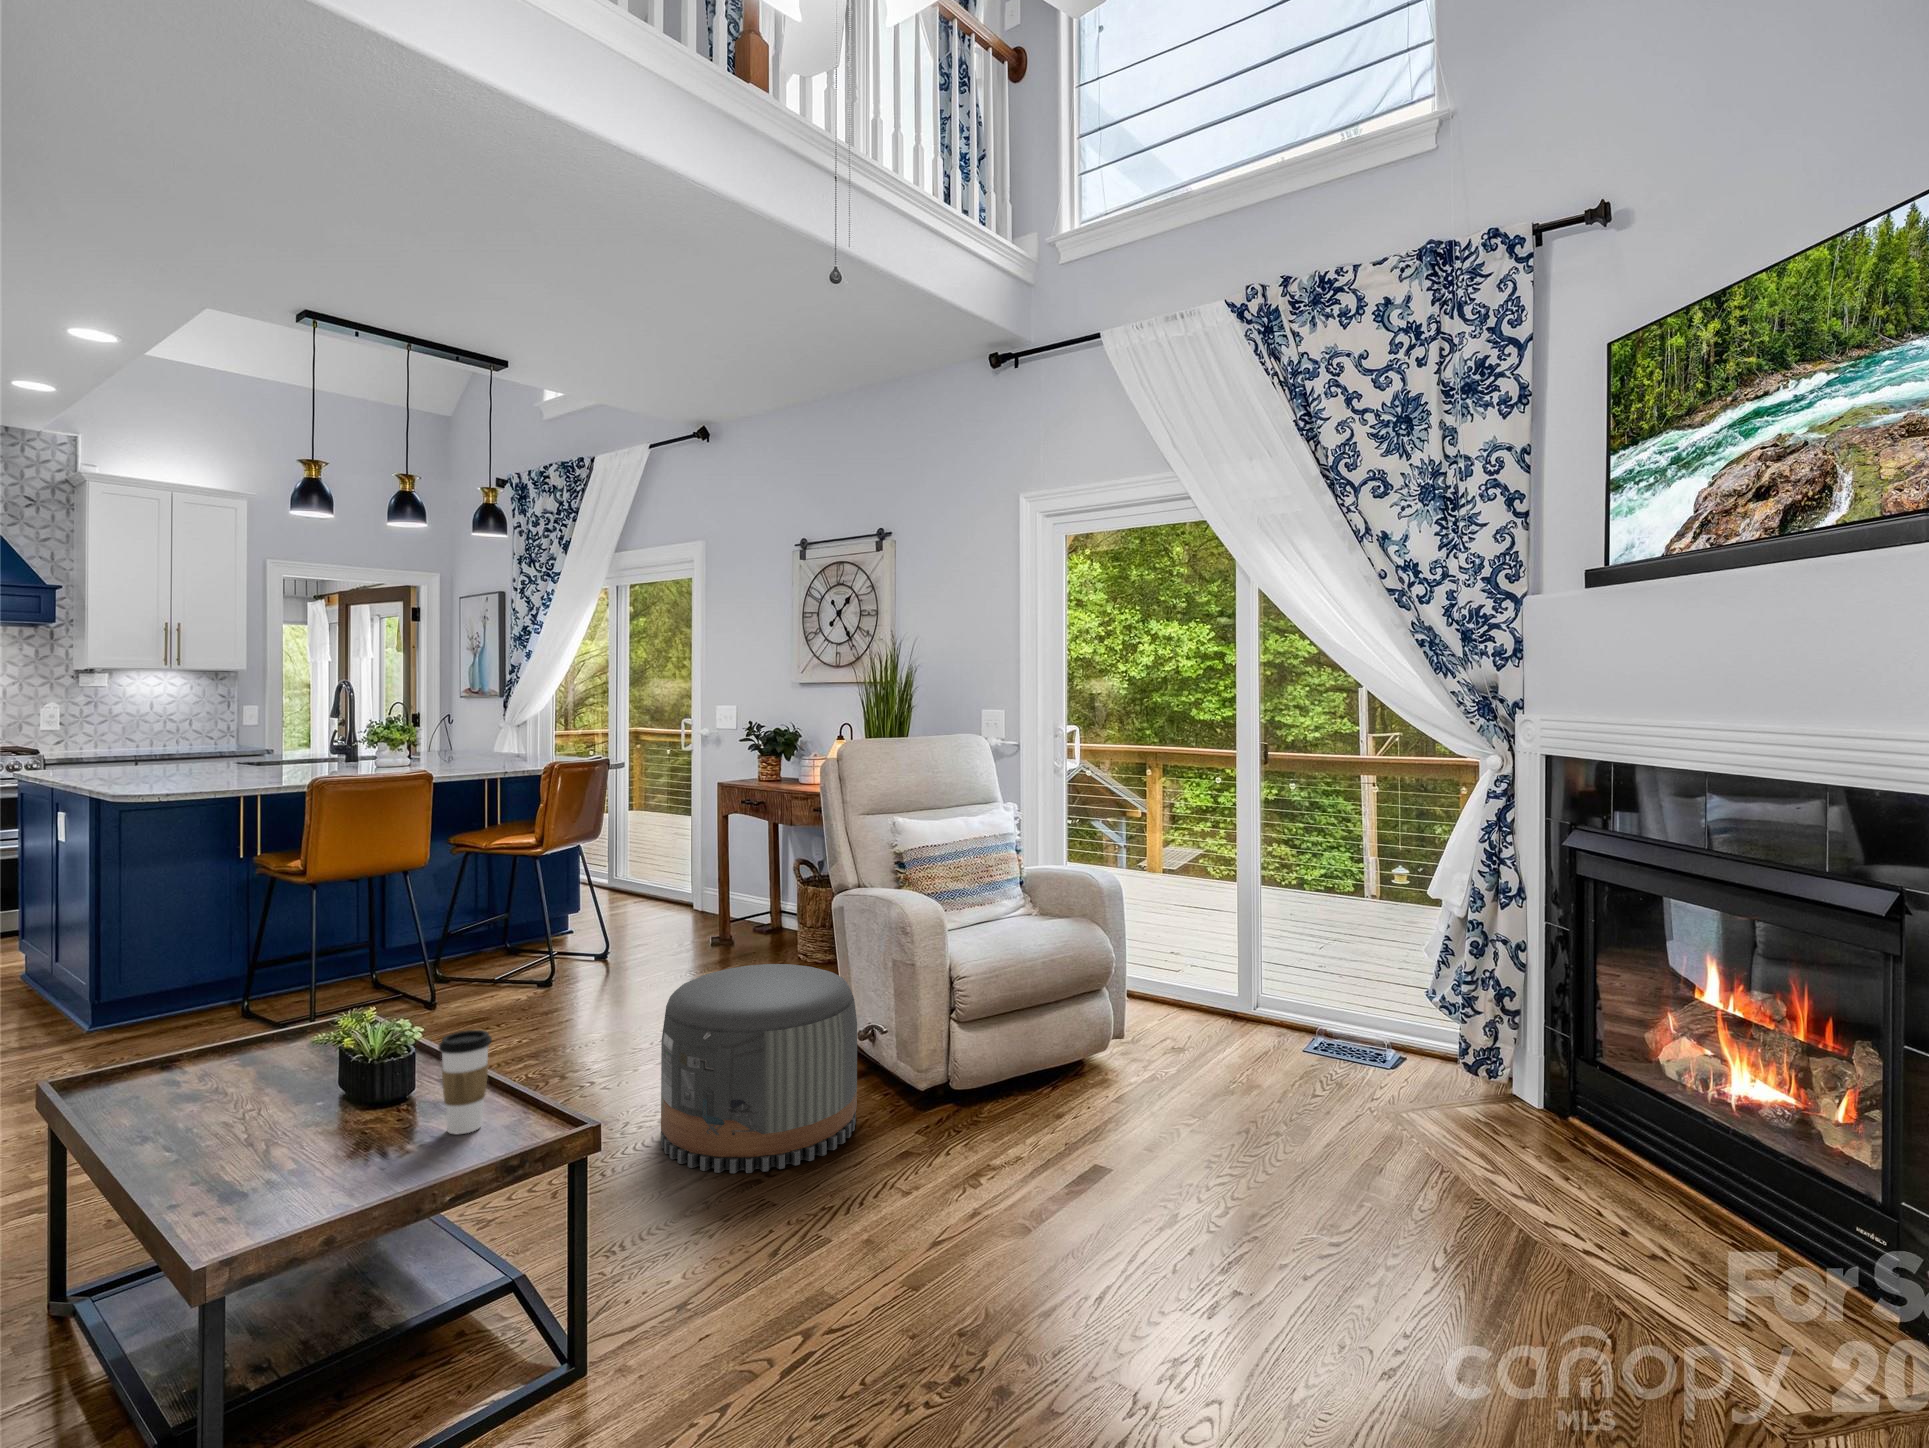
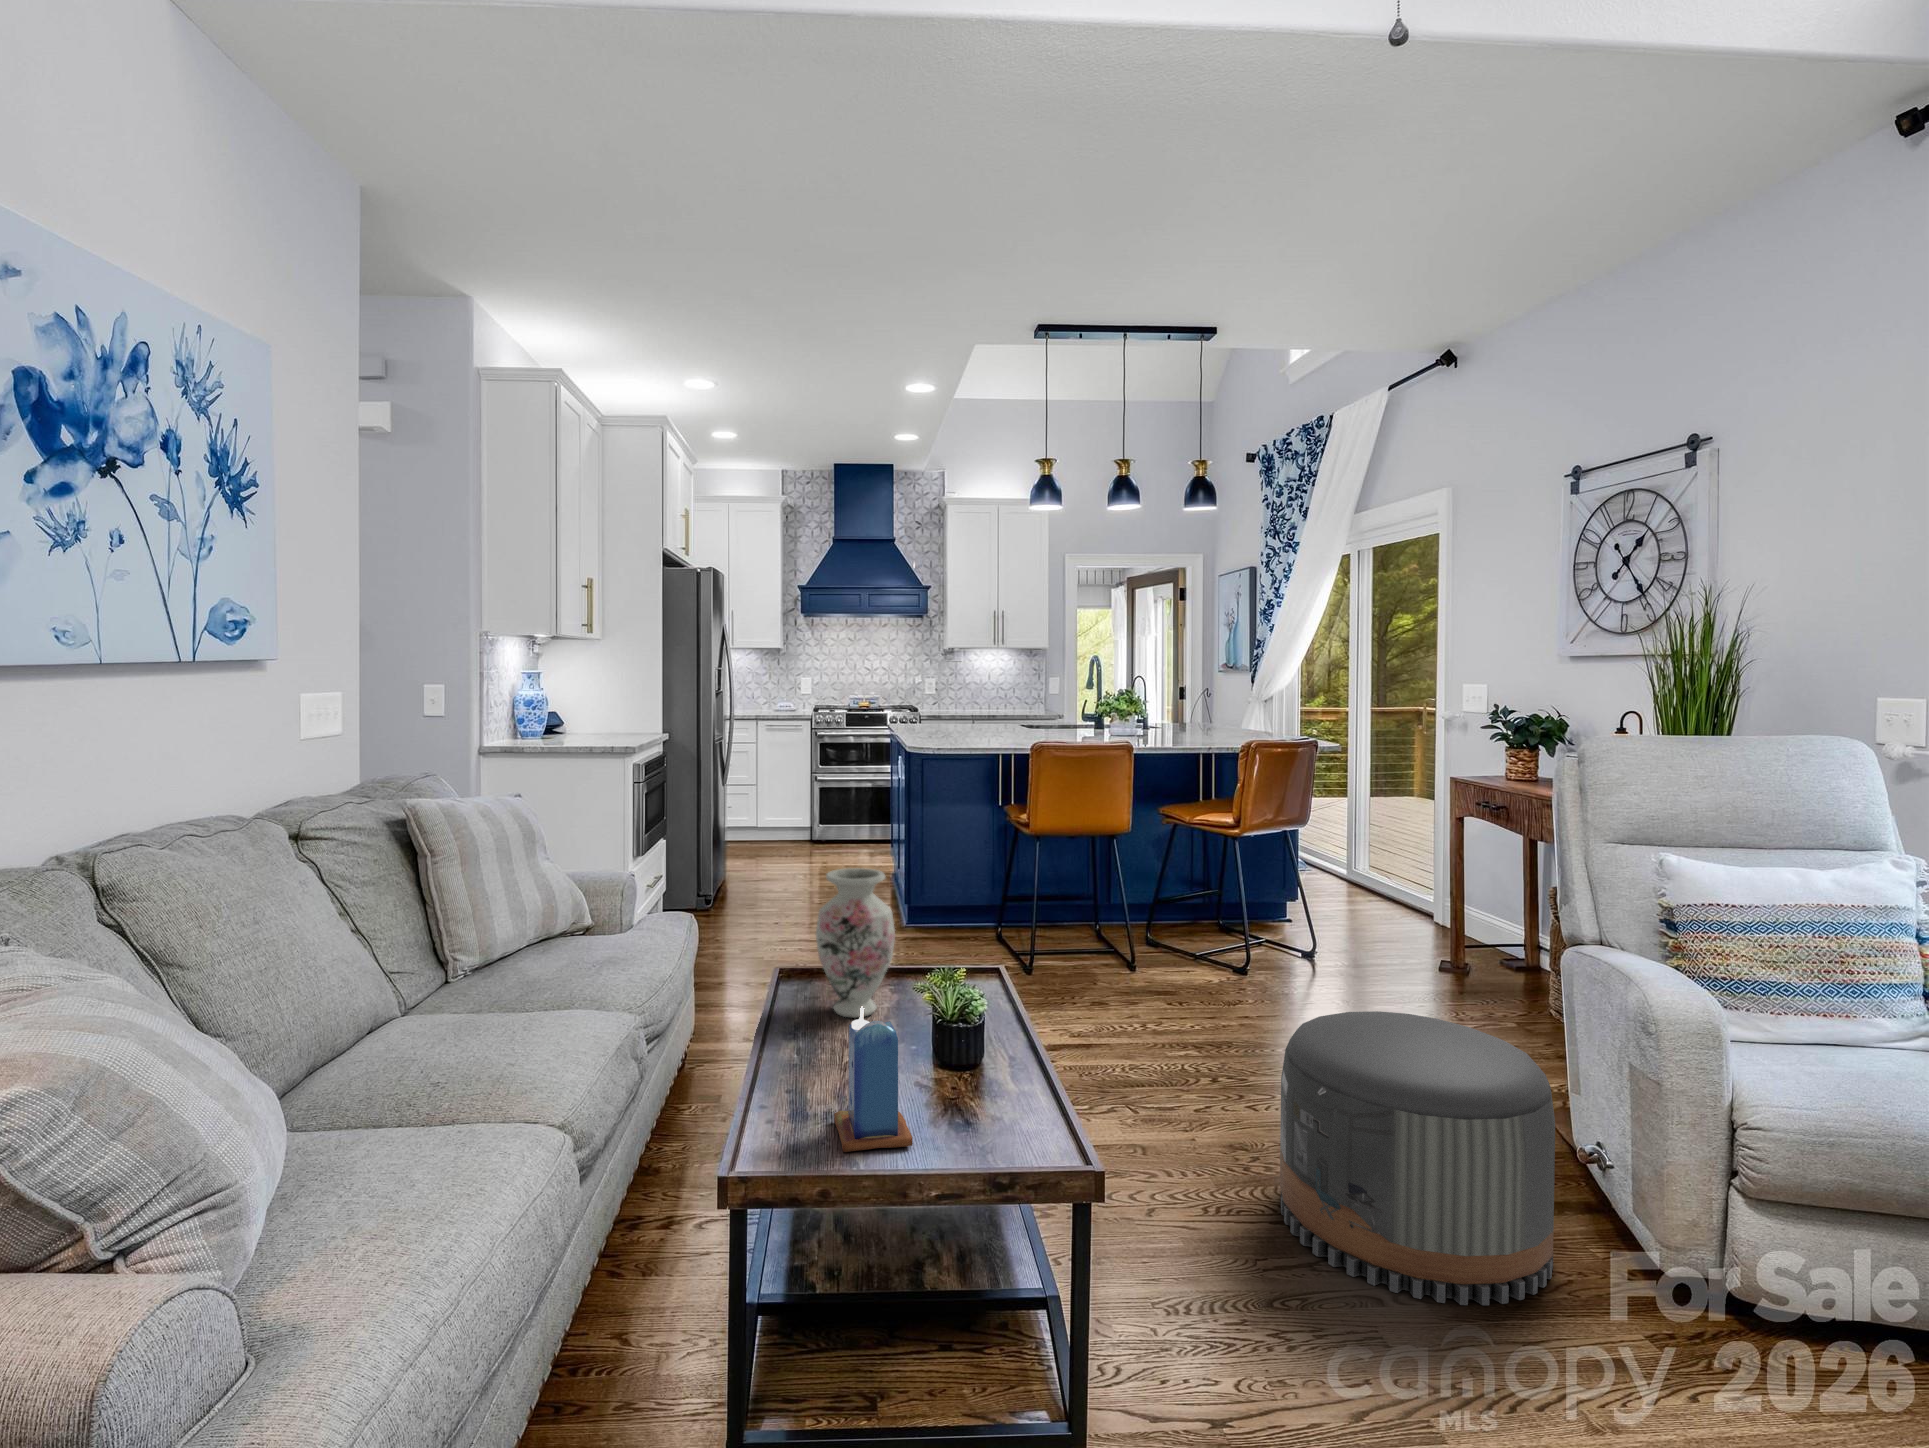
vase: none [150,927,266,1101] -> present [816,868,895,1018]
coffee cup: present [439,1030,492,1134] -> none [968,1017,1017,1127]
candle: none [289,1049,402,1200] -> present [834,1006,912,1152]

